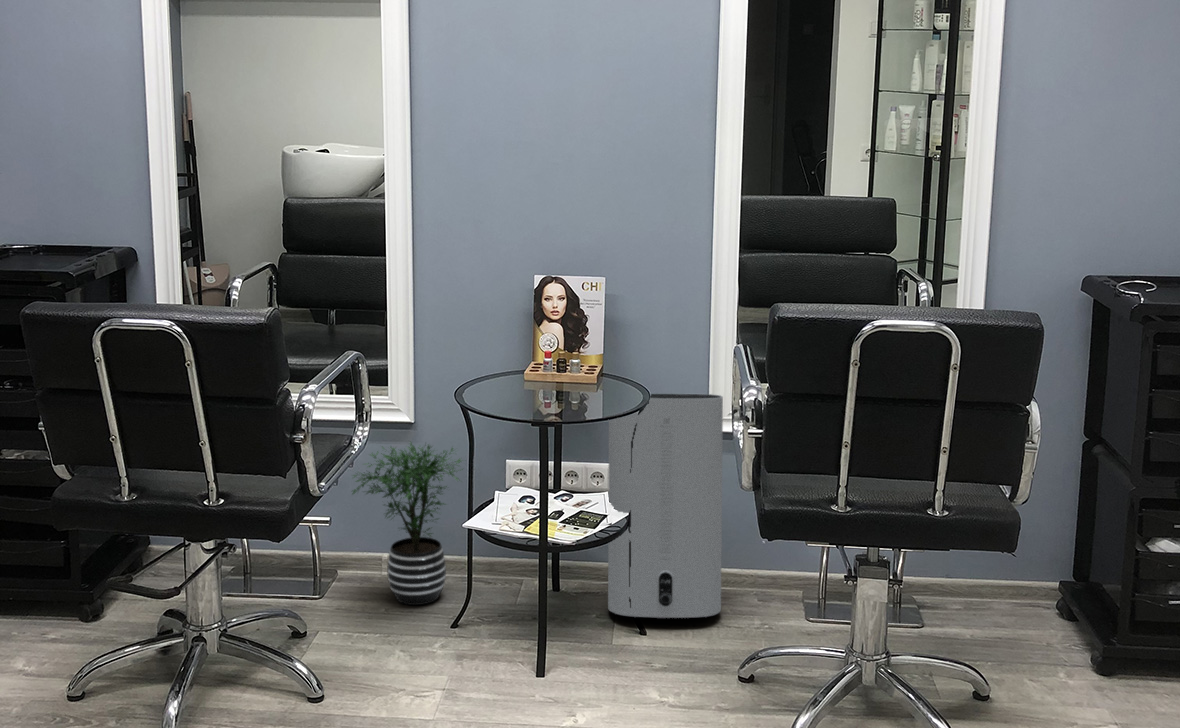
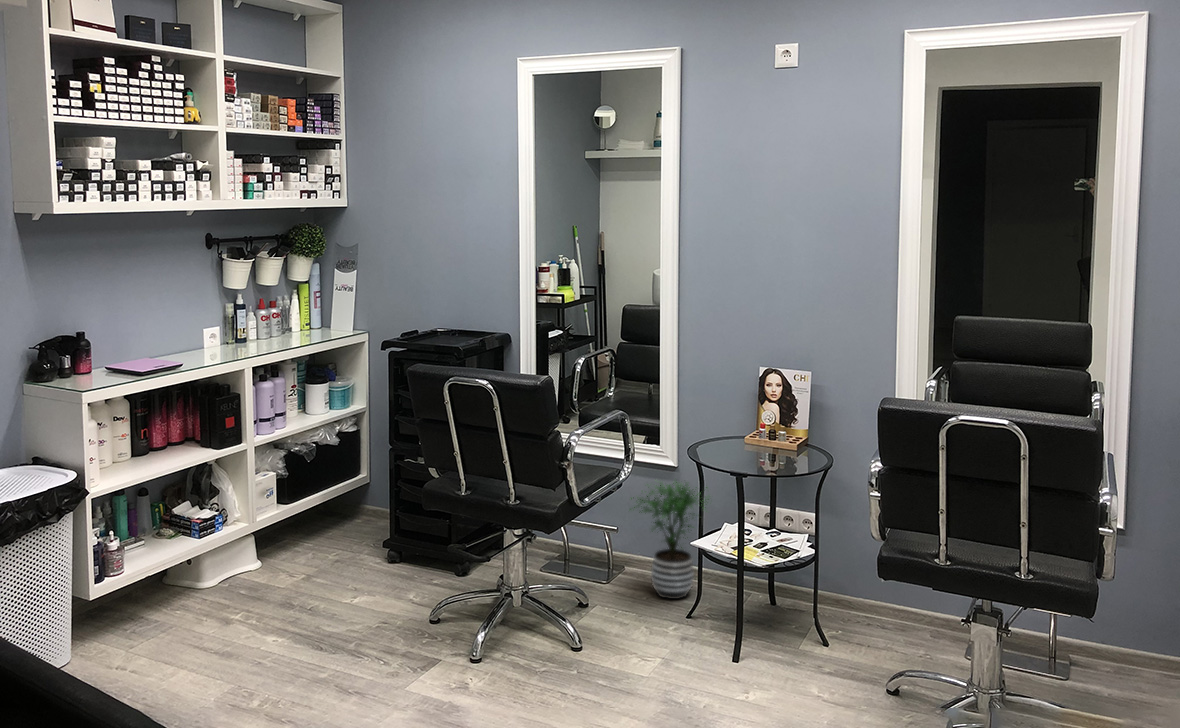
air purifier: present [608,393,723,618] -> none [808,459,911,641]

